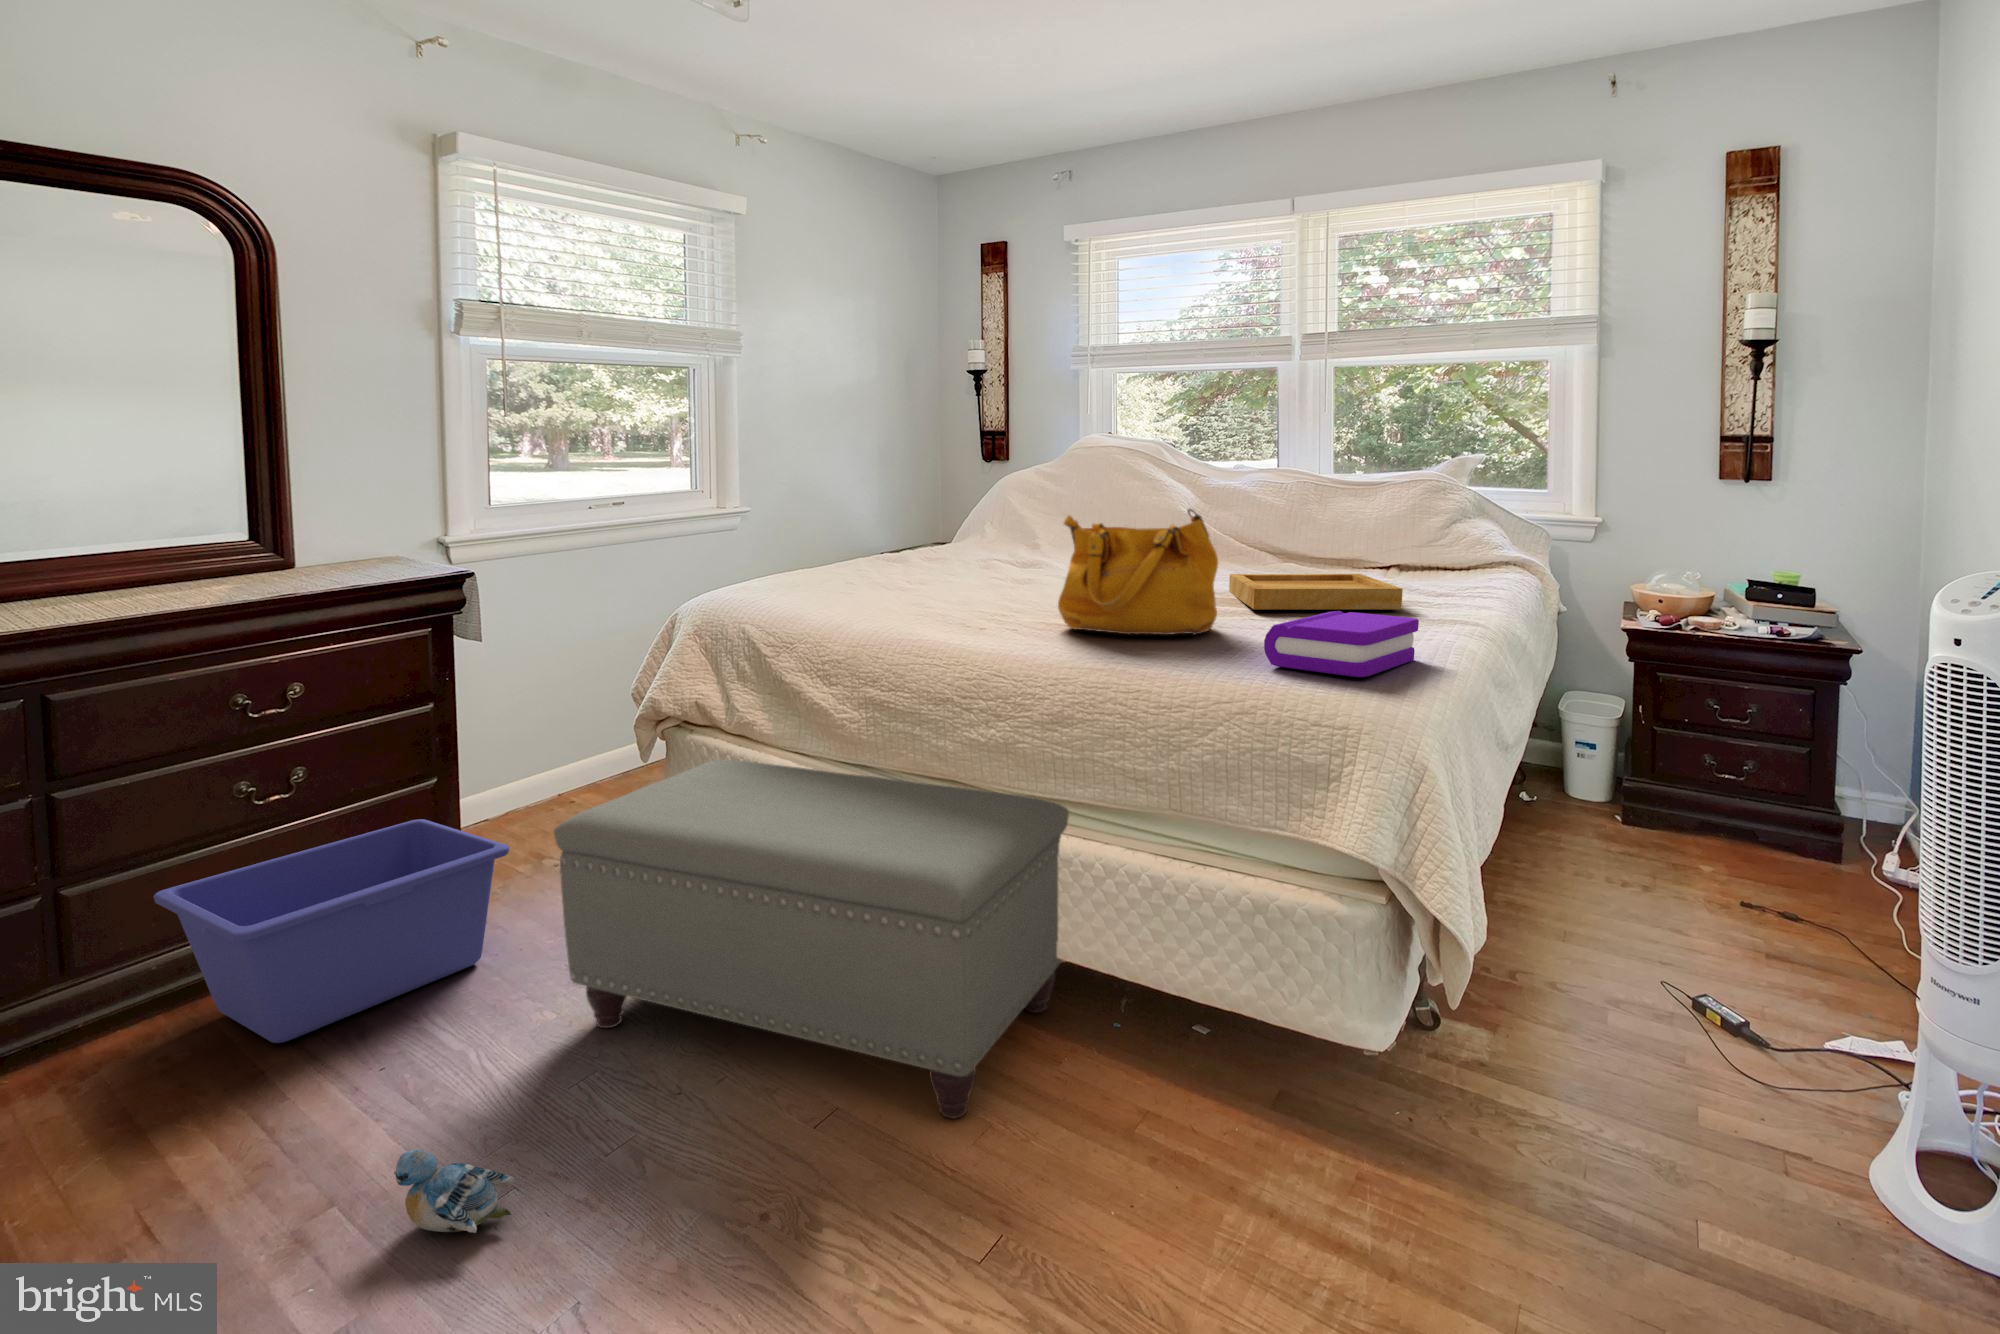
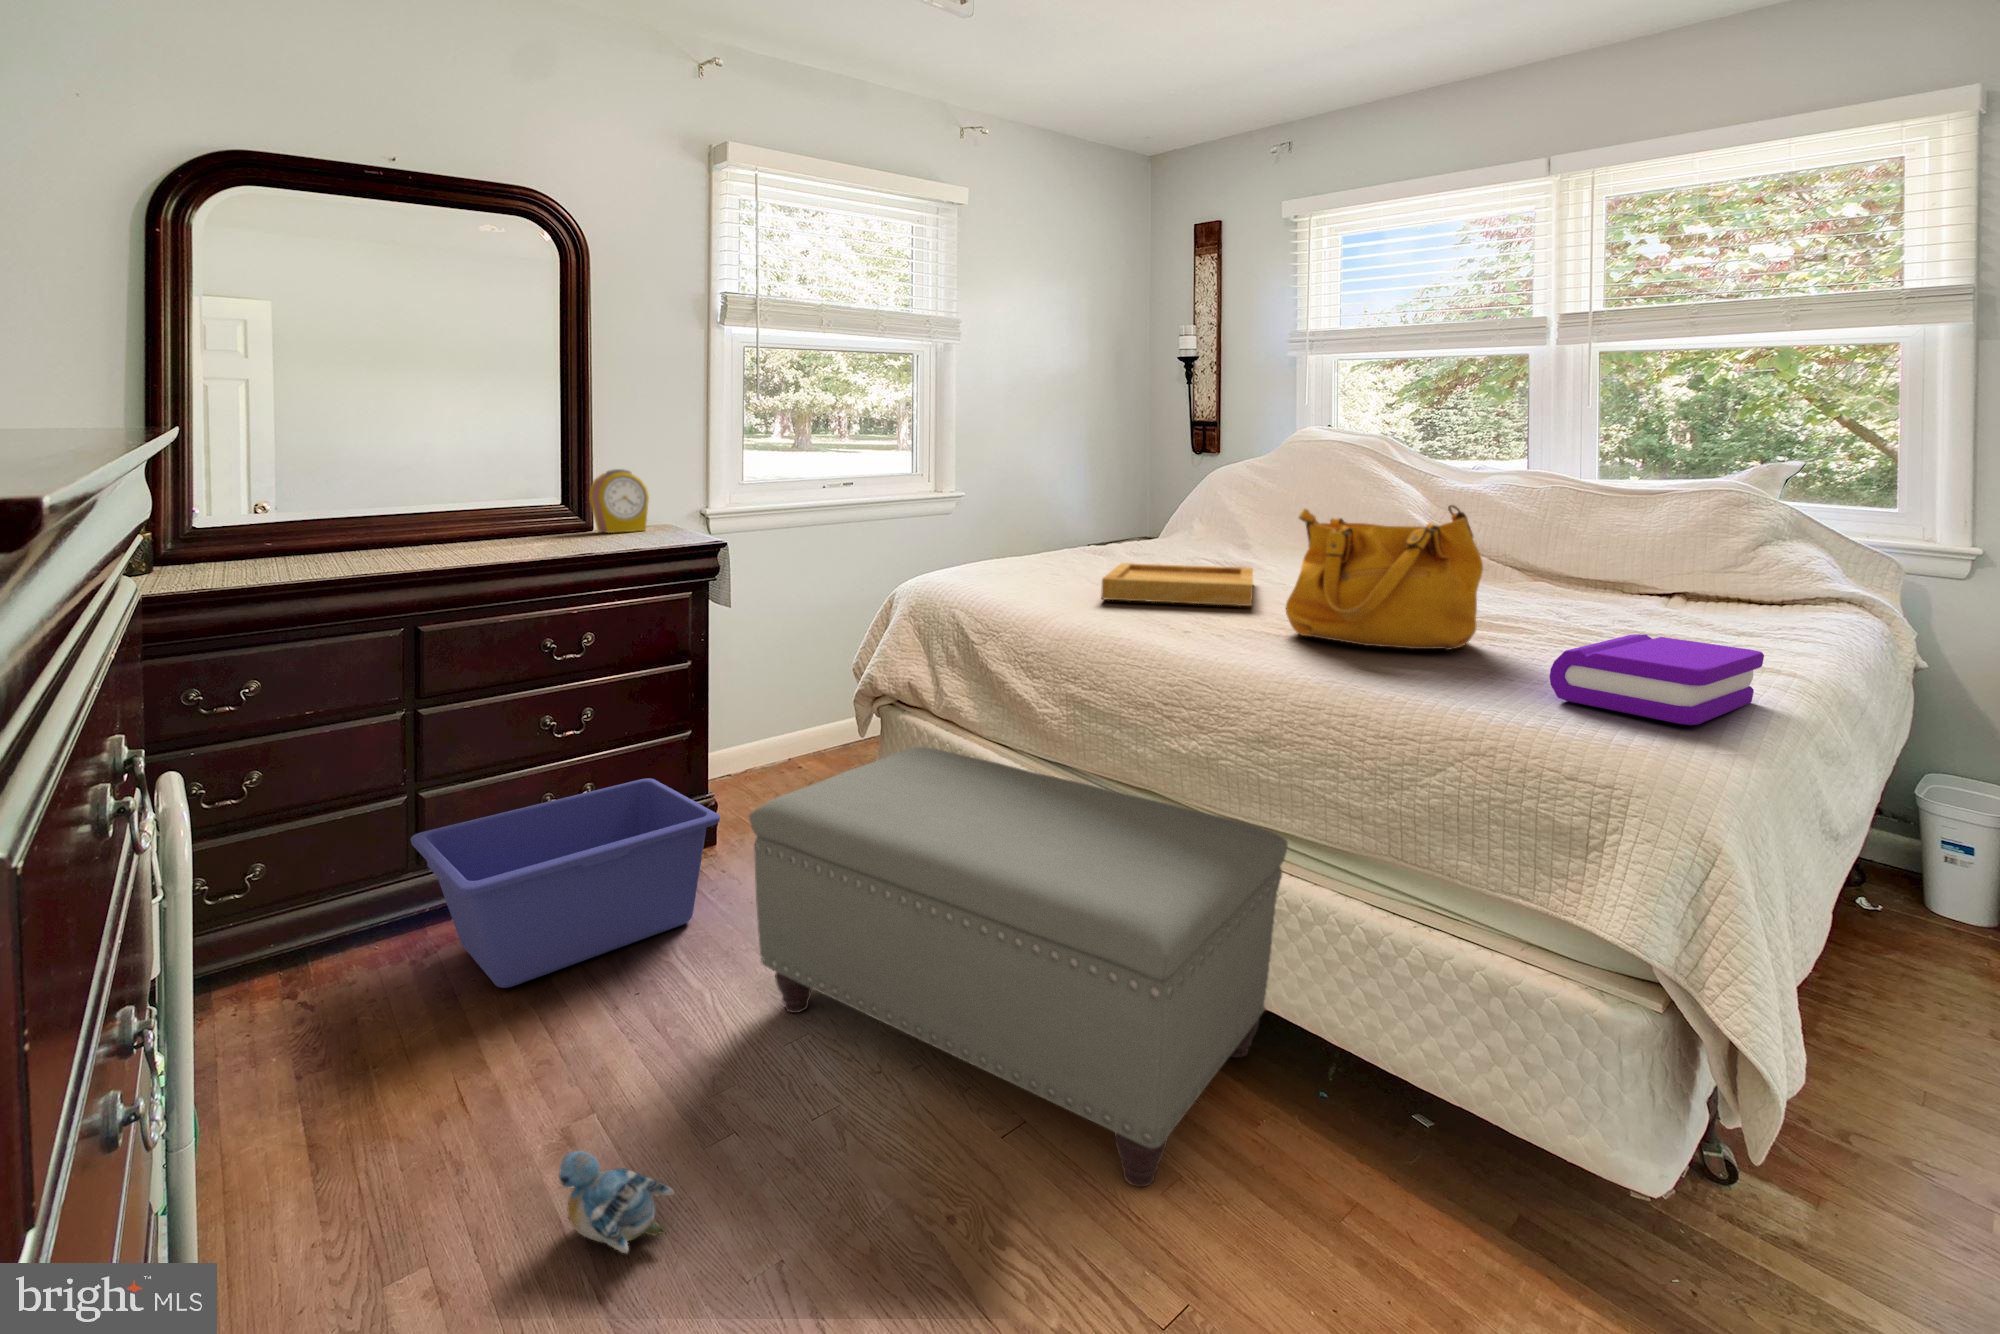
alarm clock: none [324,492,394,561] -> present [589,469,649,533]
tray: present [1229,574,1403,609] -> present [1101,563,1253,606]

